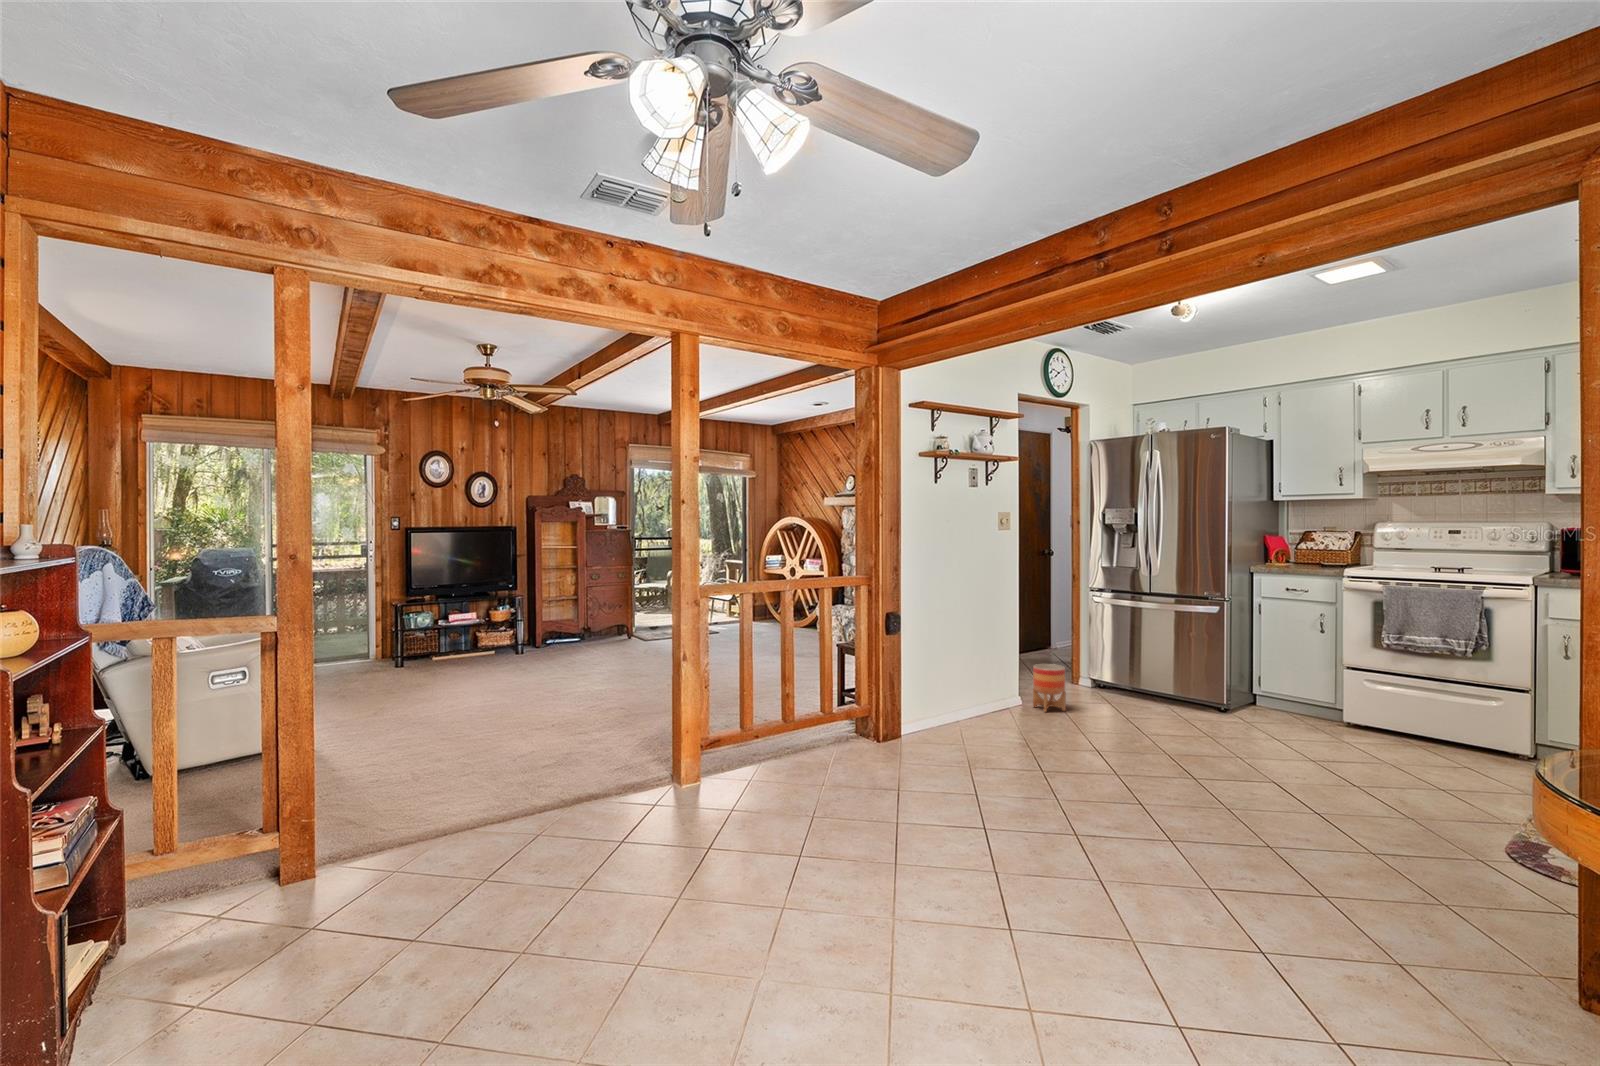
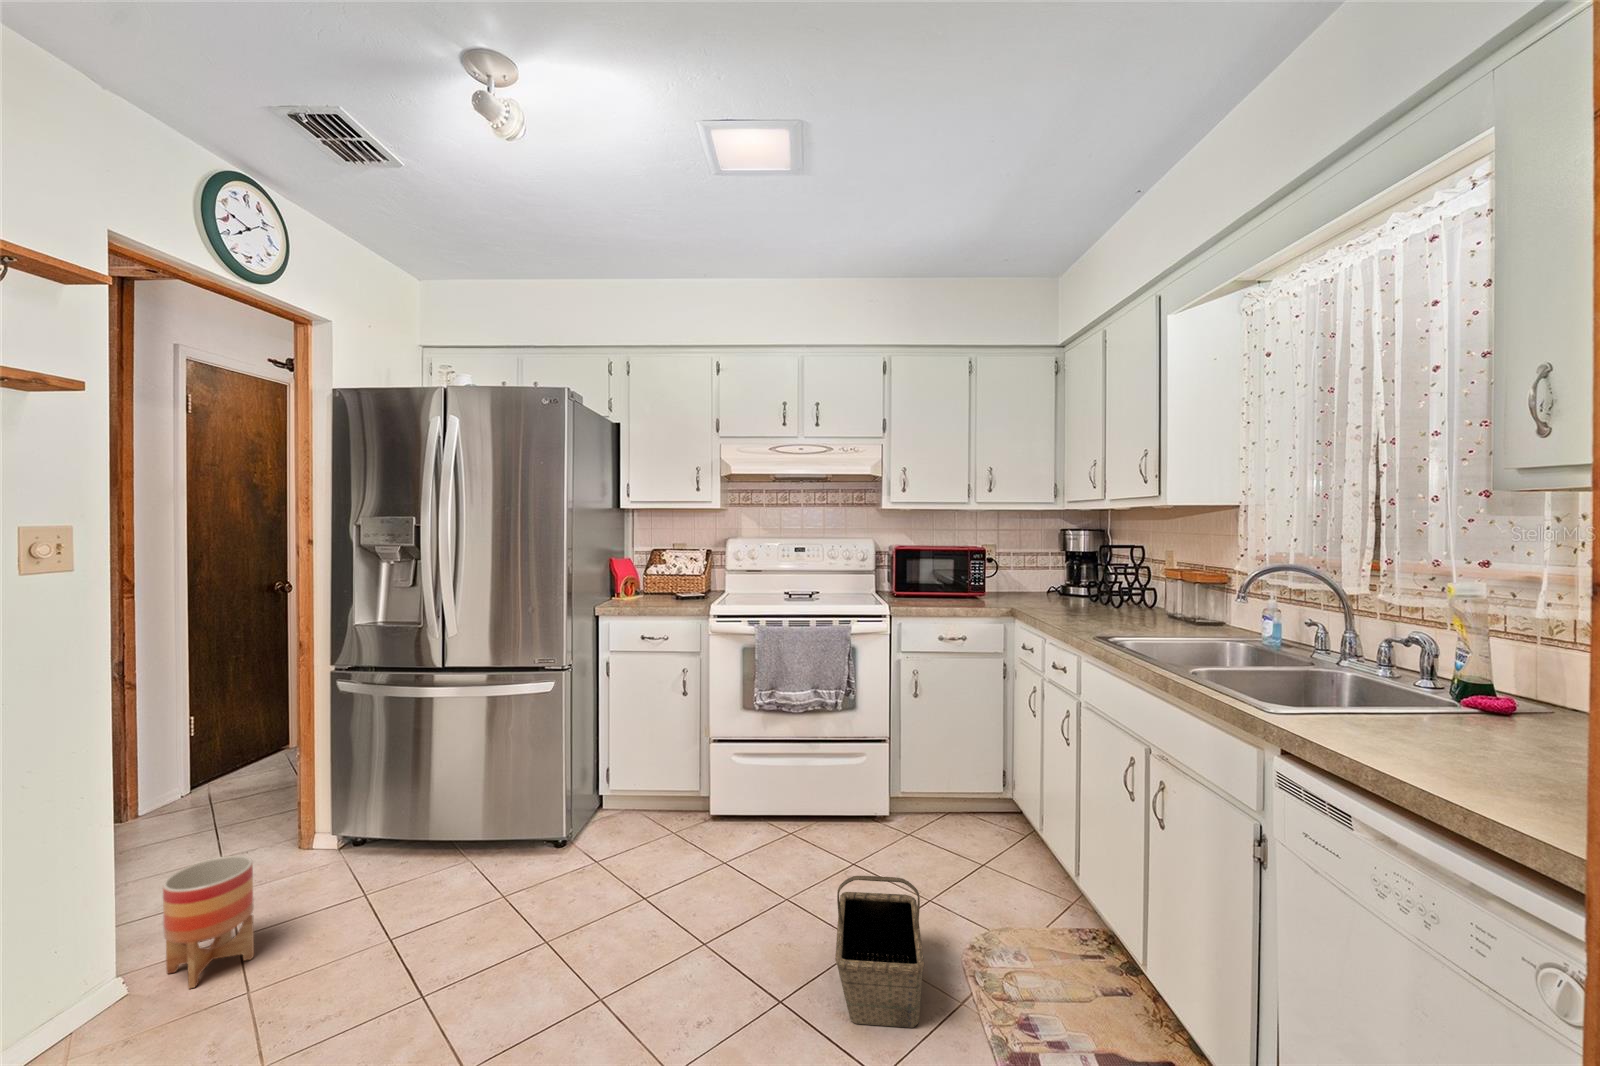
basket: none [1396,727,1488,815] -> present [835,876,924,1028]

